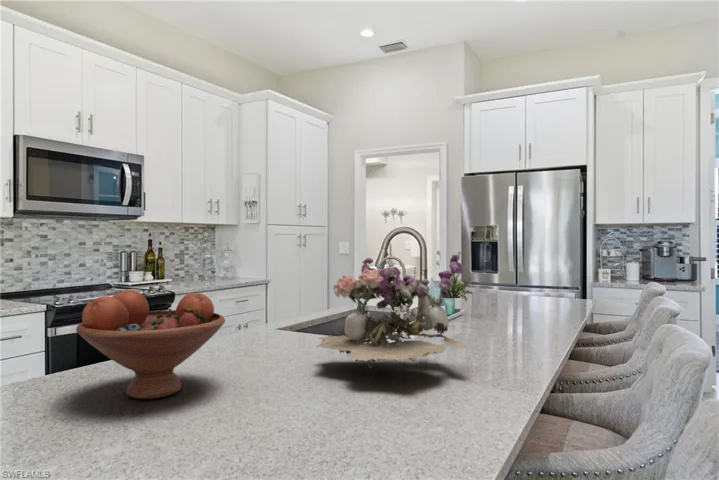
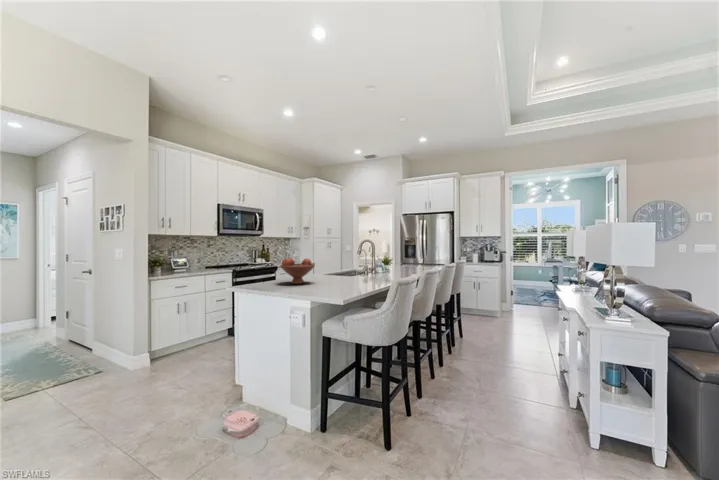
flower arrangement: present [317,252,467,368] -> none [338,248,379,280]

